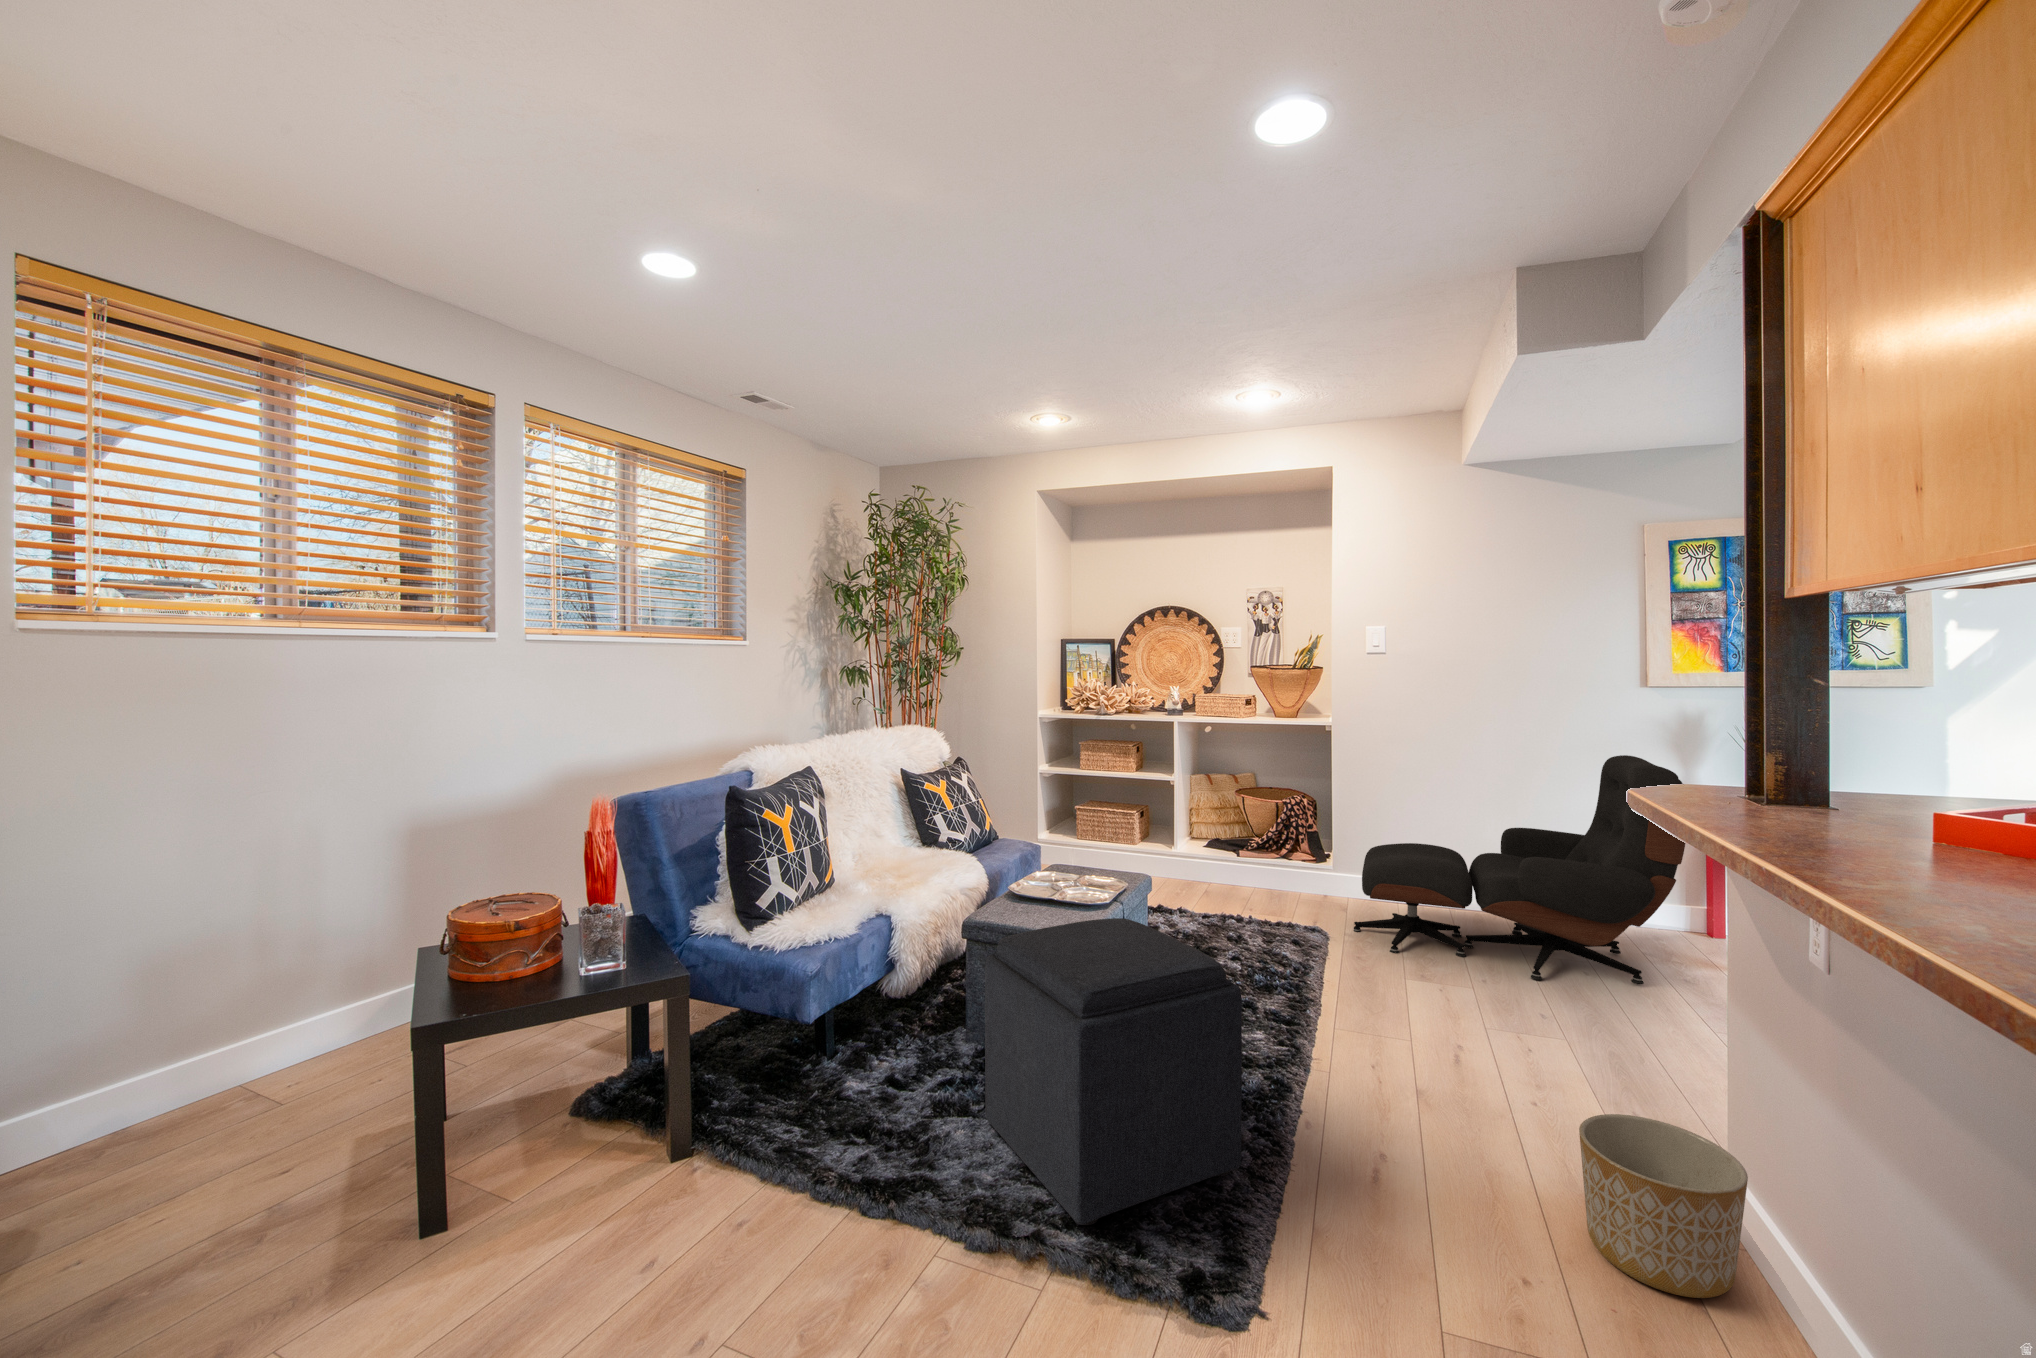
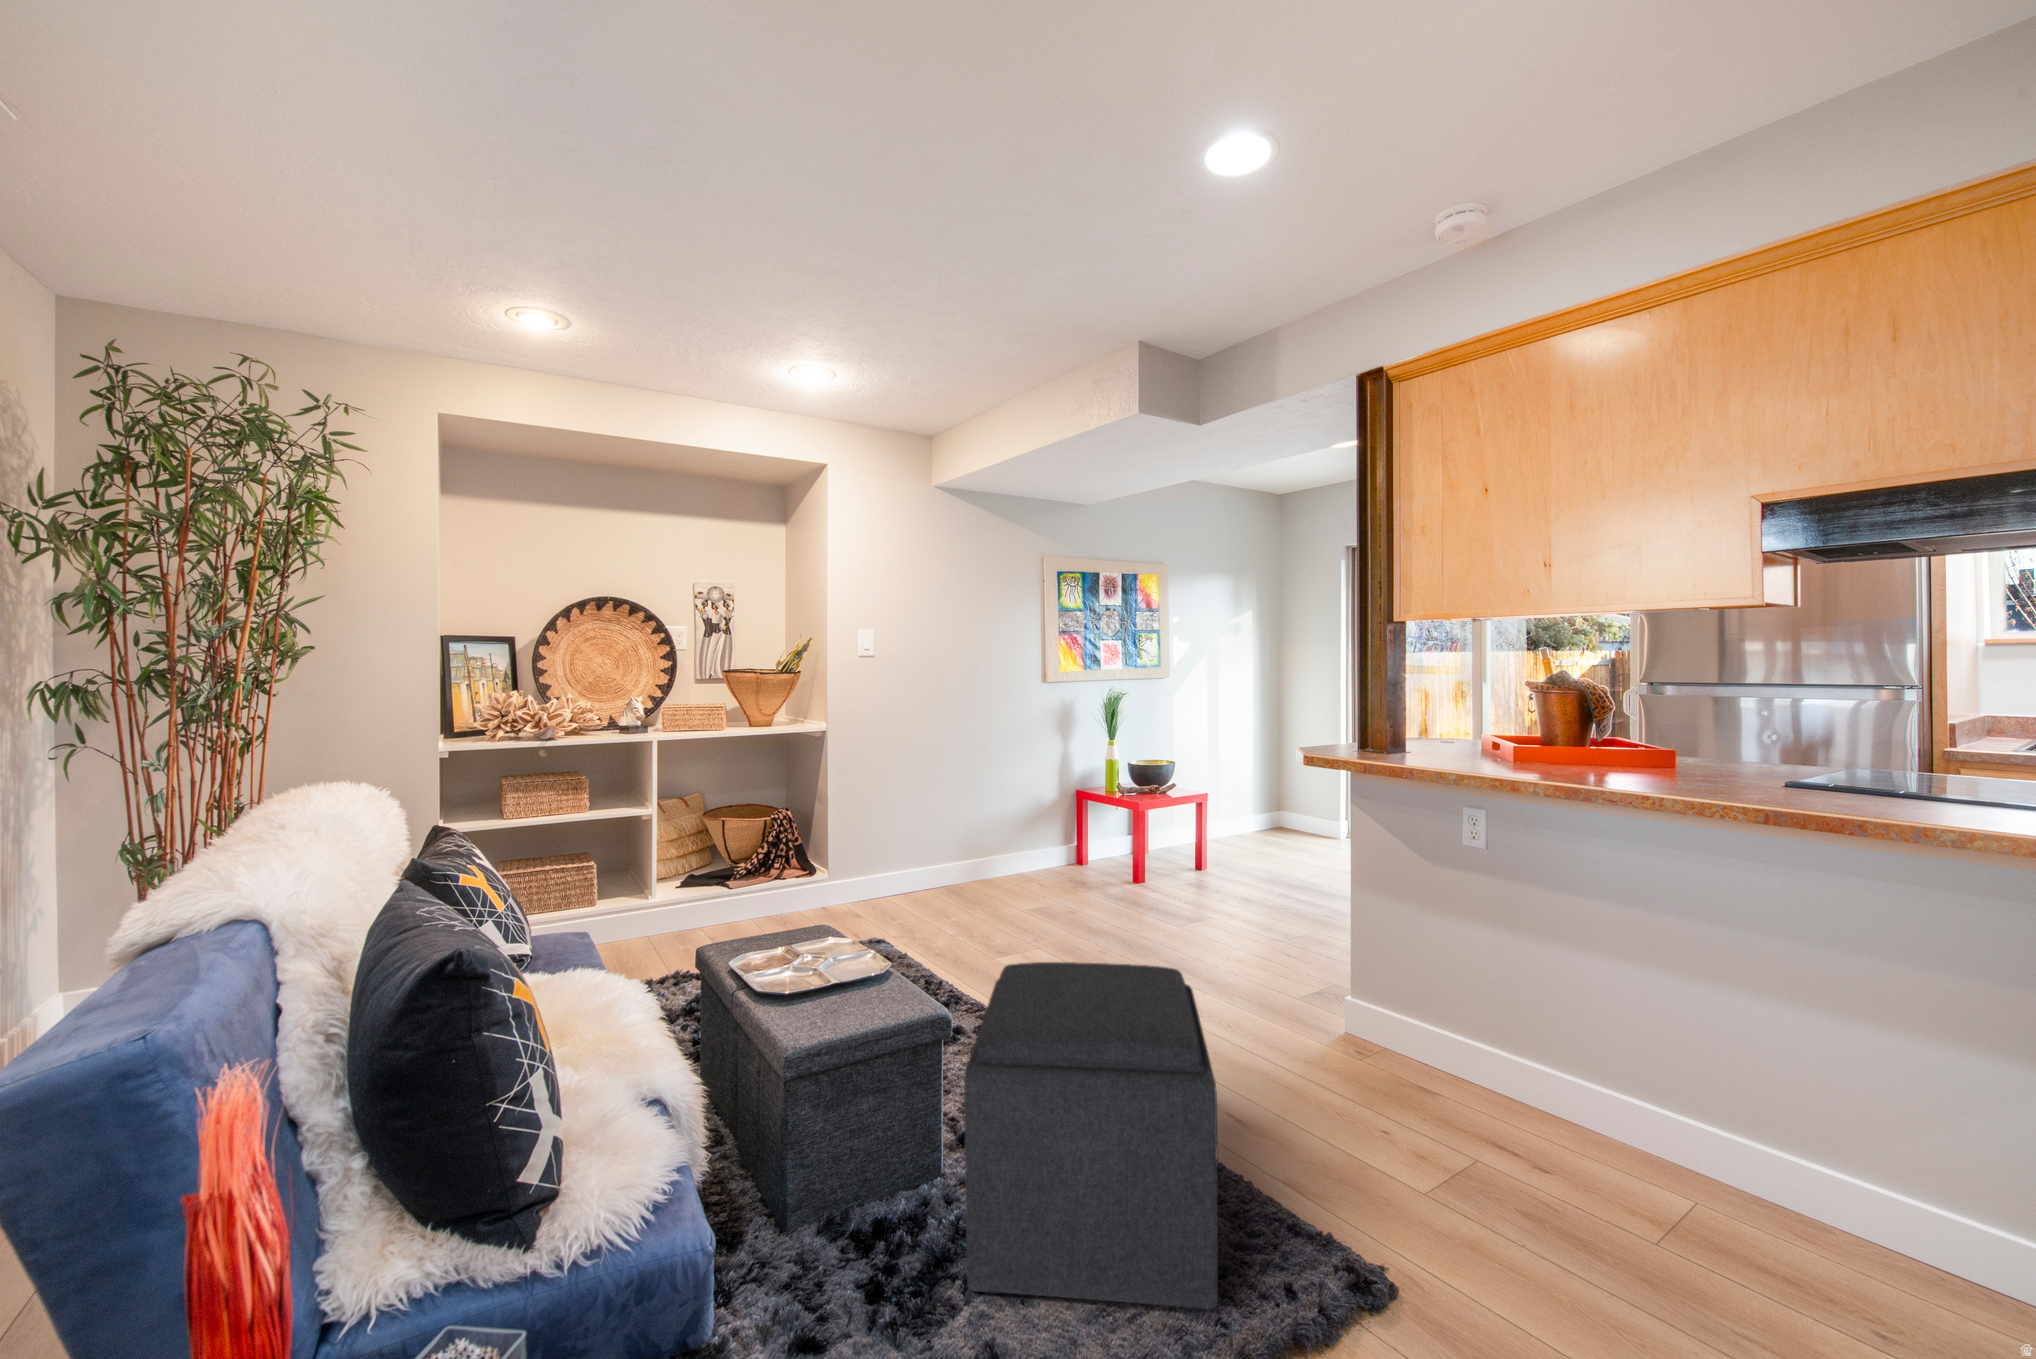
lounge chair: present [1353,755,1685,984] -> none [891,733,1133,938]
planter: present [1579,1114,1748,1298] -> none [1324,975,1423,1085]

